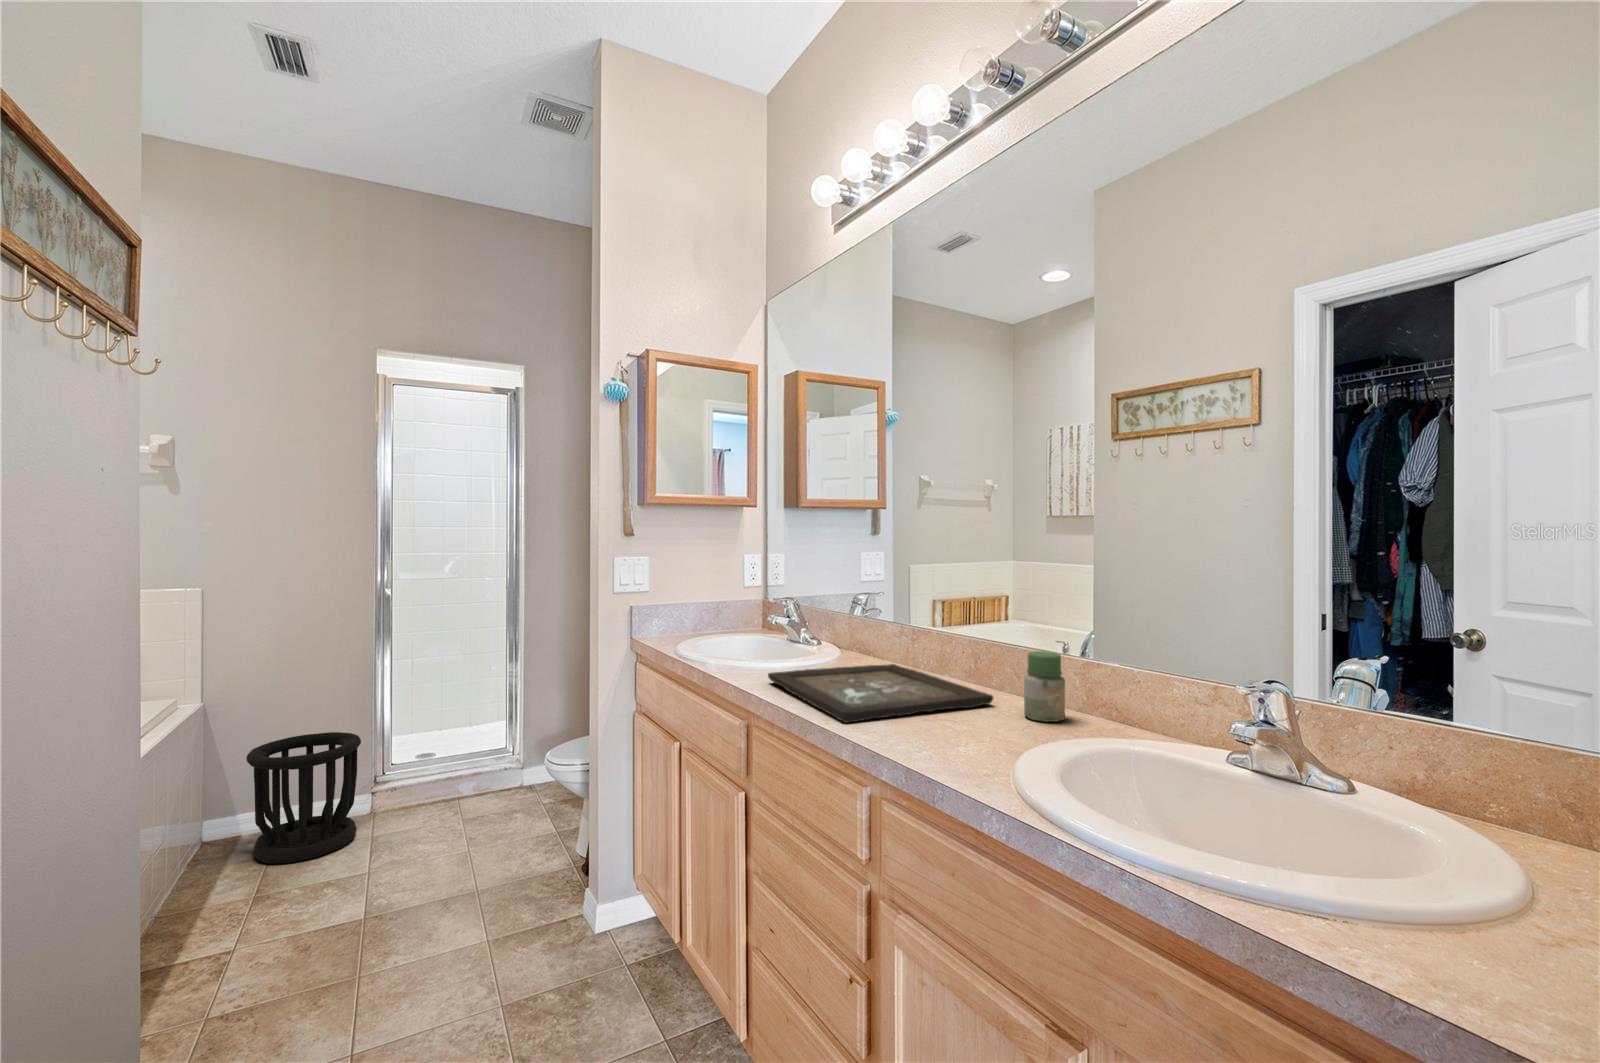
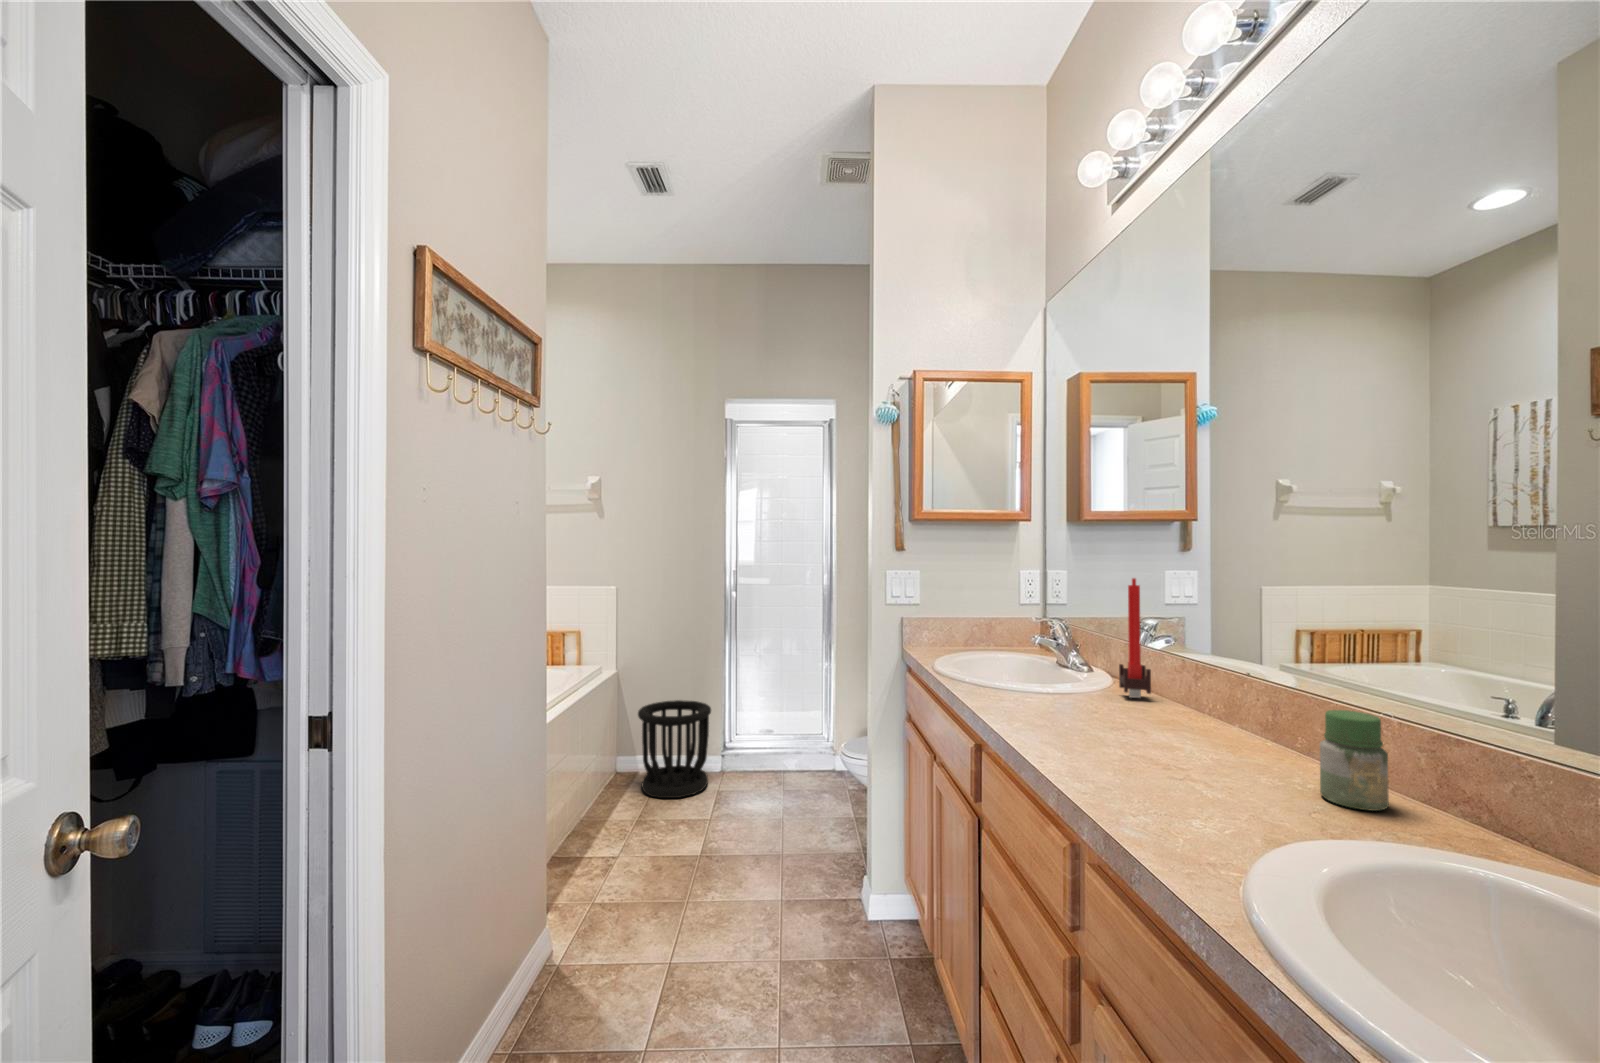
candle: none [848,560,875,665] -> present [1119,578,1151,698]
tray: present [768,664,993,723] -> none [1007,696,1282,771]

